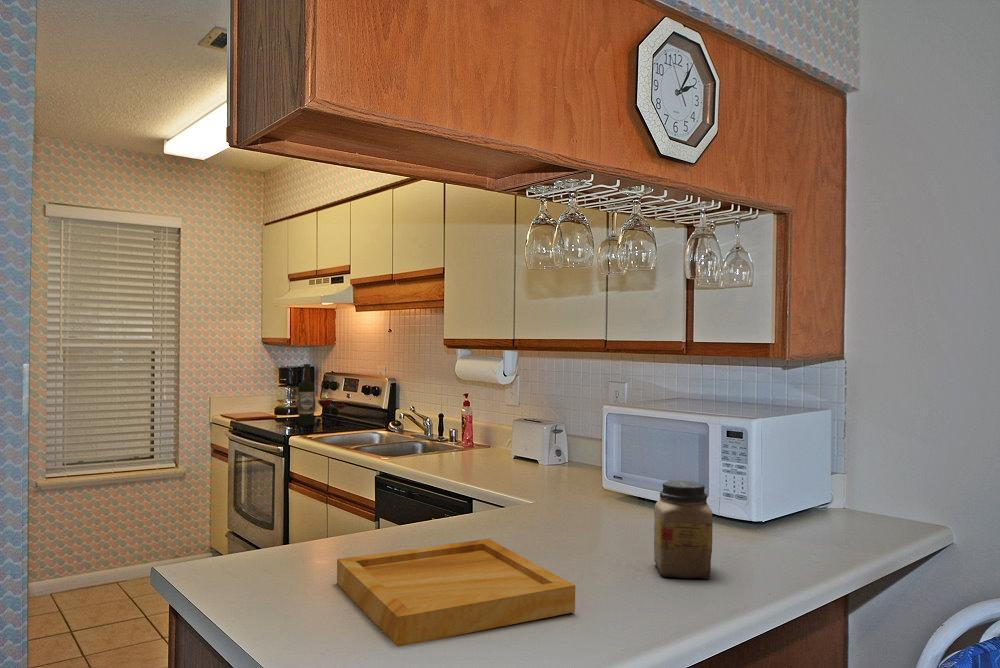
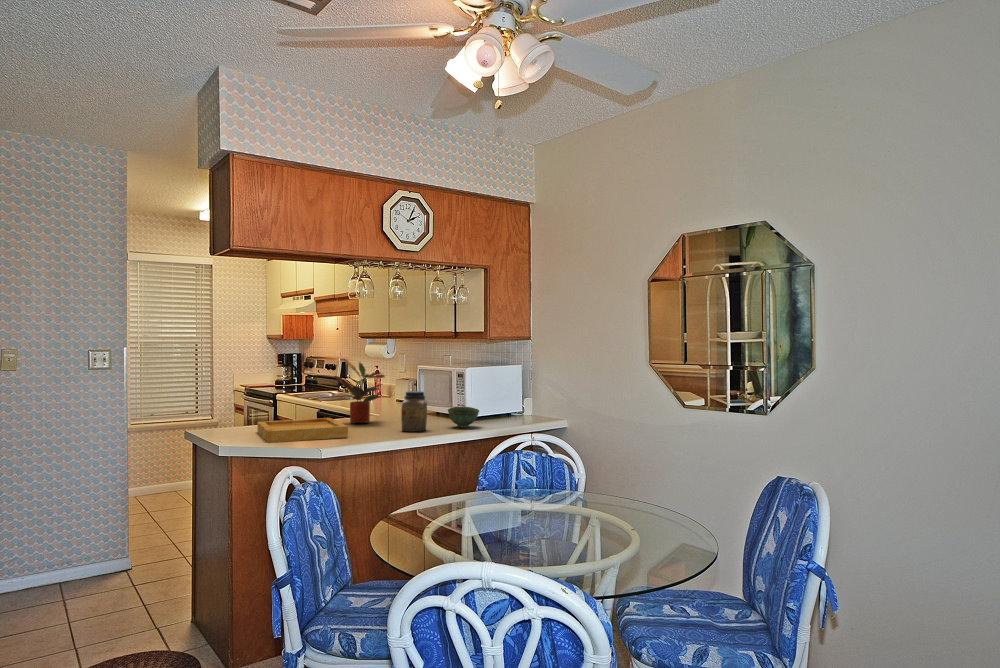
wine bottle: present [283,364,346,427] -> none [276,351,317,390]
potted plant: none [480,402,590,541] -> present [334,360,385,424]
bowl: none [730,506,801,556] -> present [448,407,479,428]

